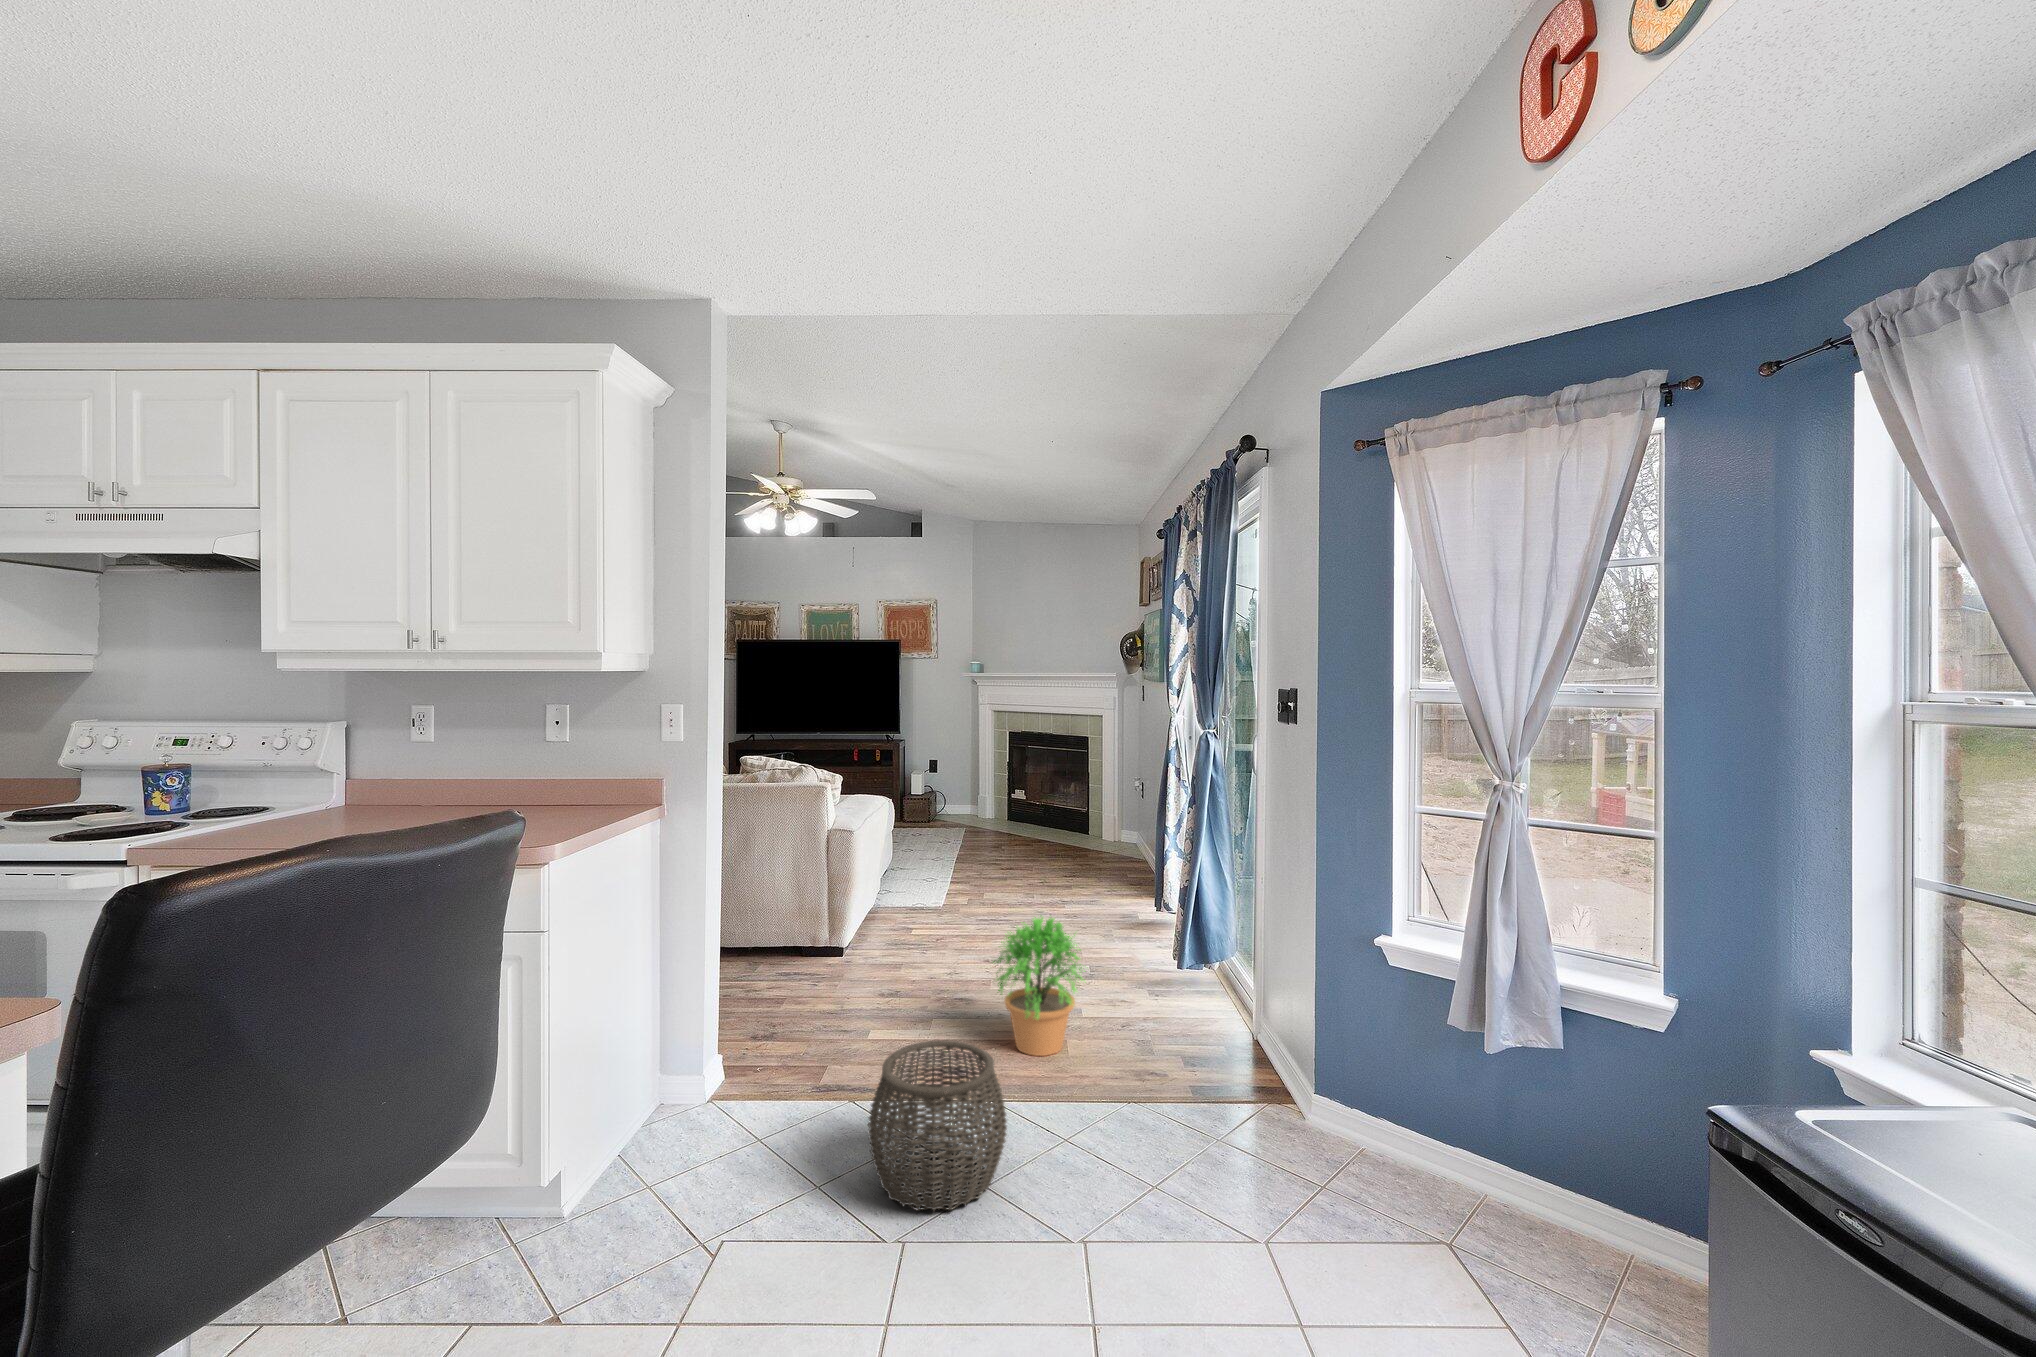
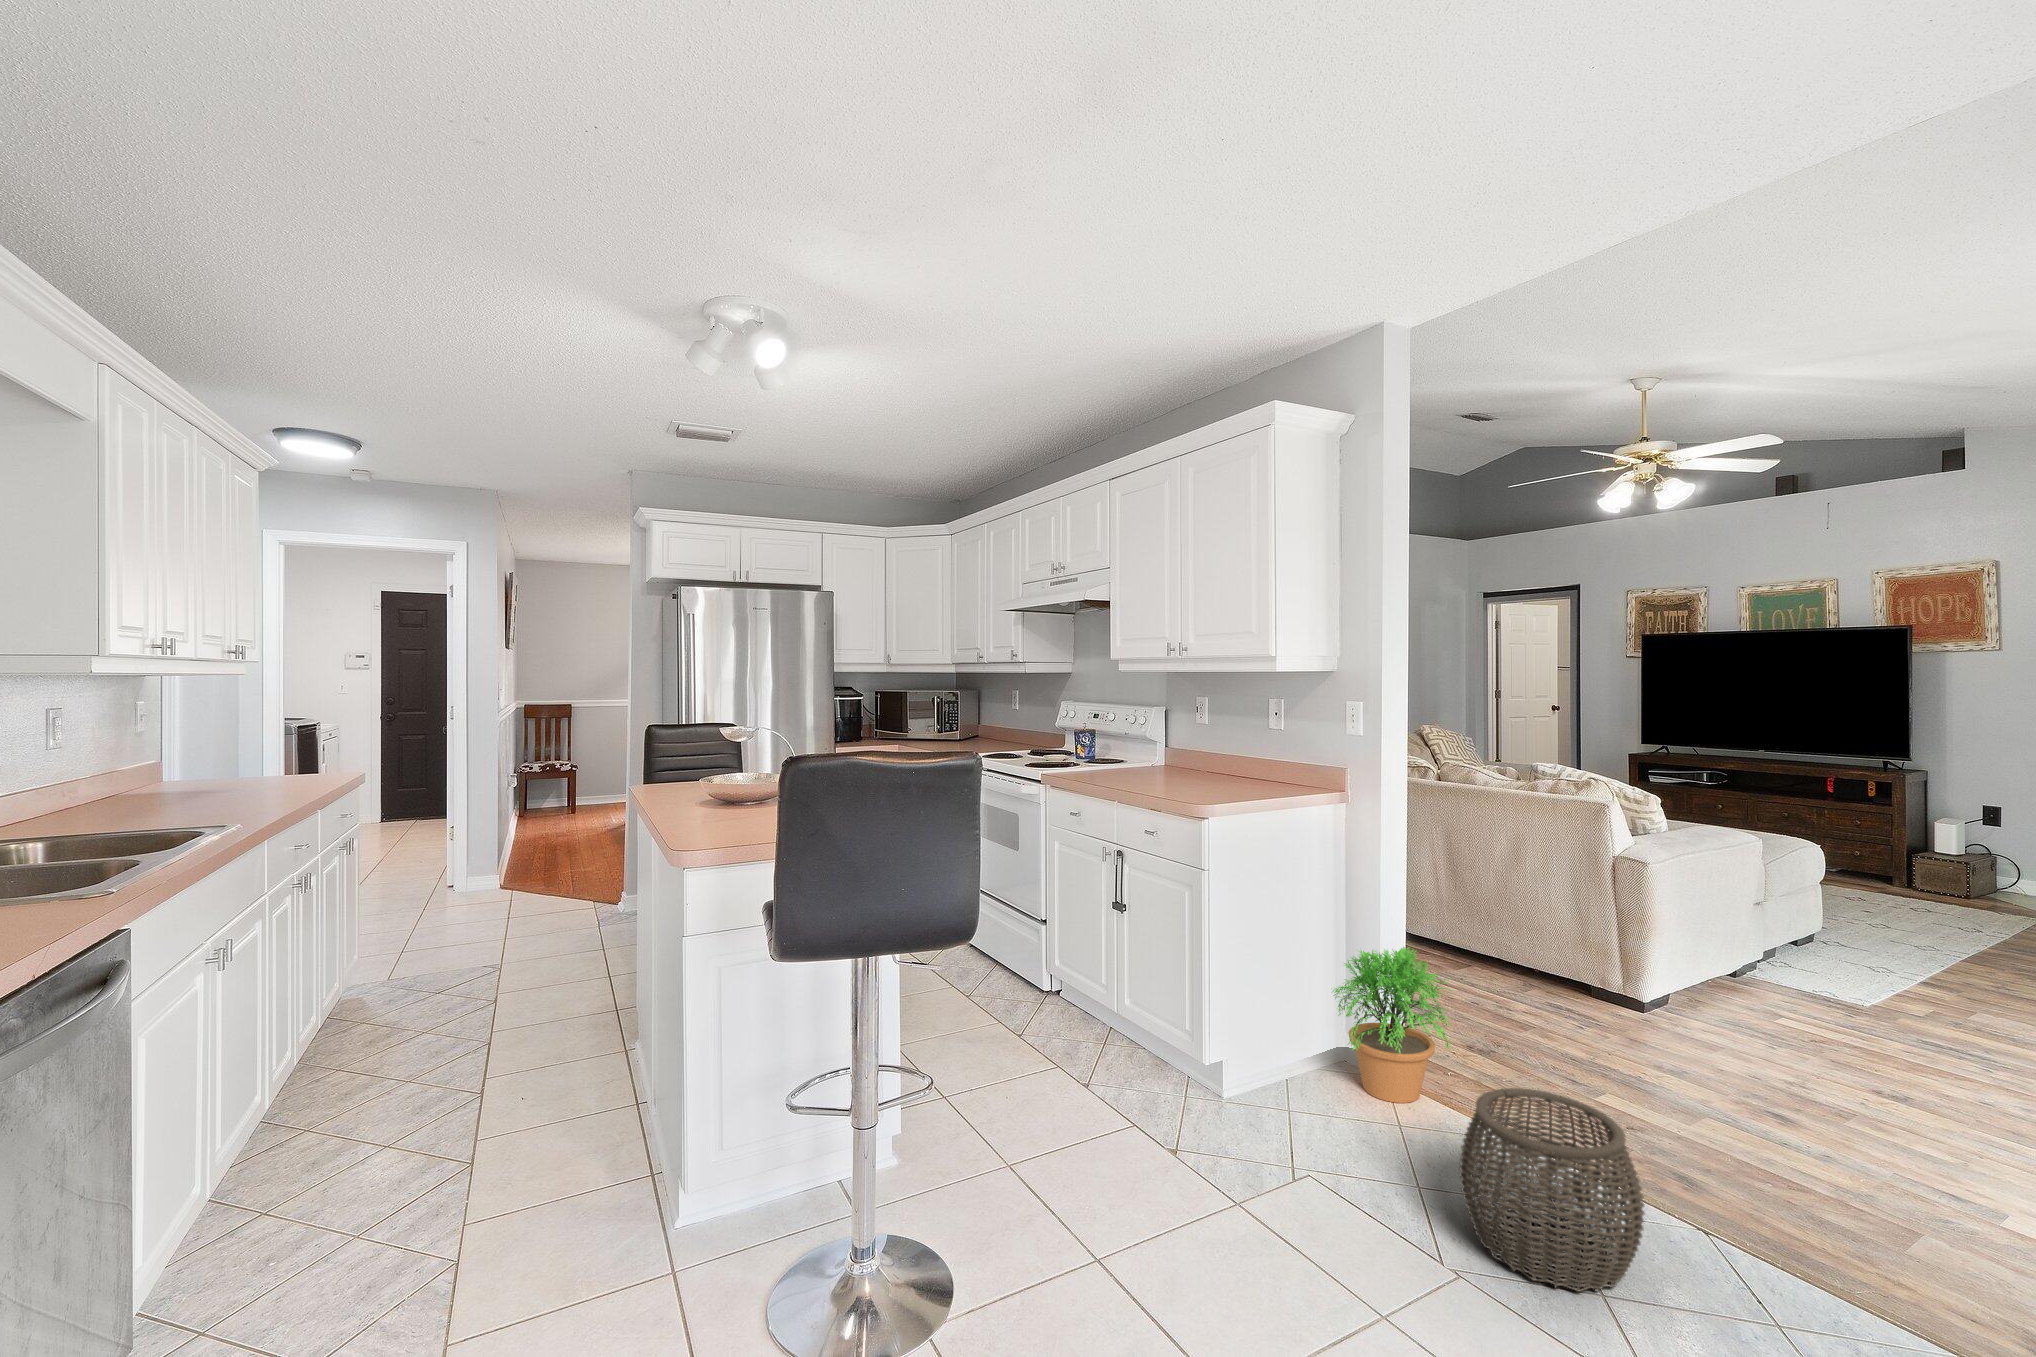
potted plant: present [993,917,1082,1056] -> present [1333,947,1450,1103]

